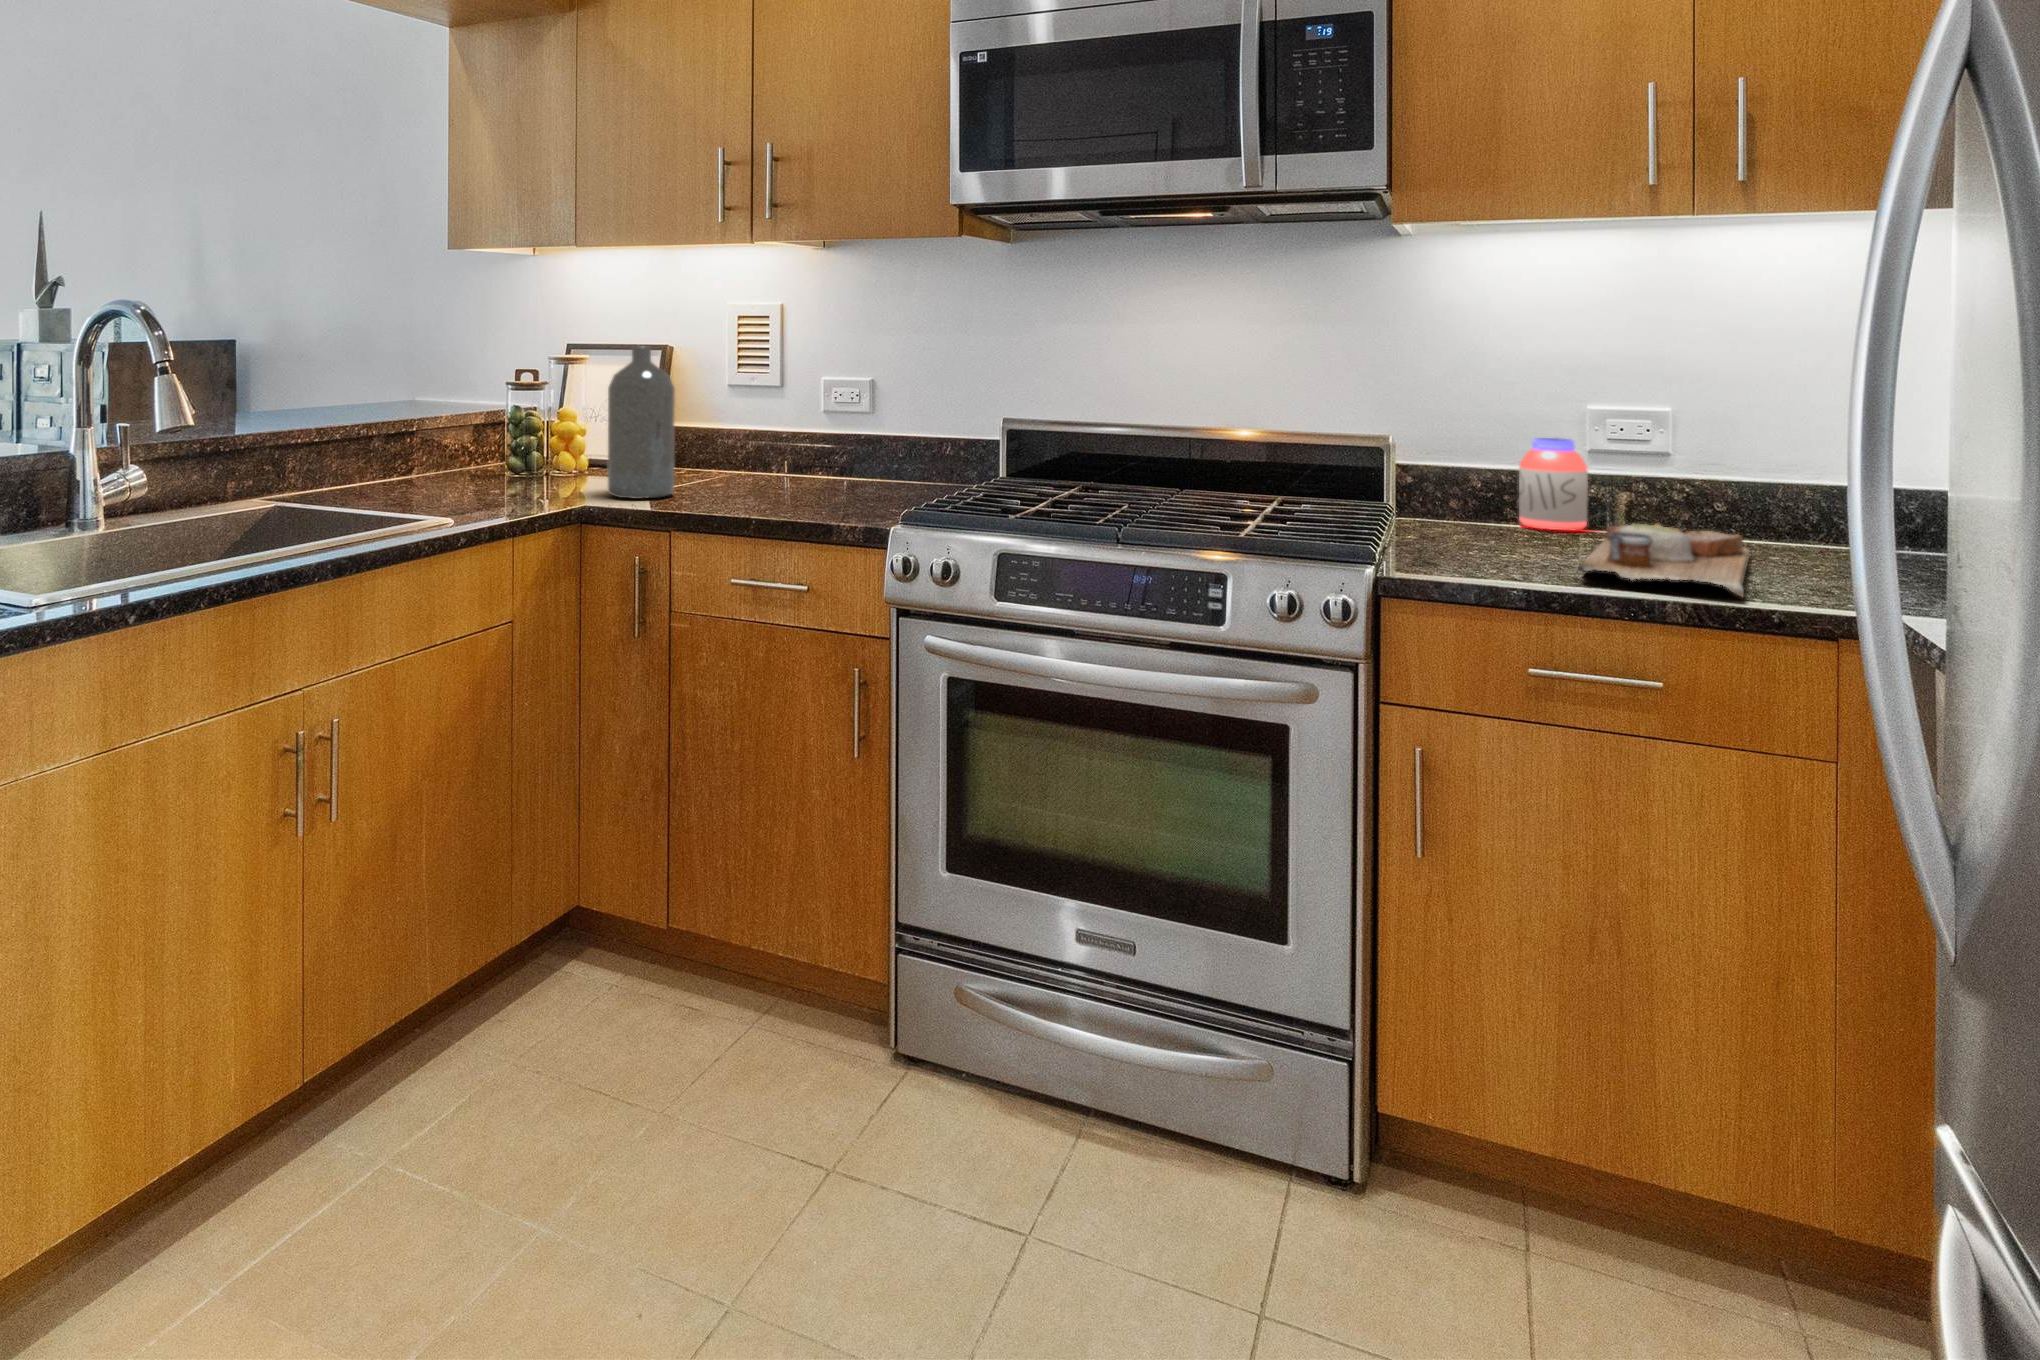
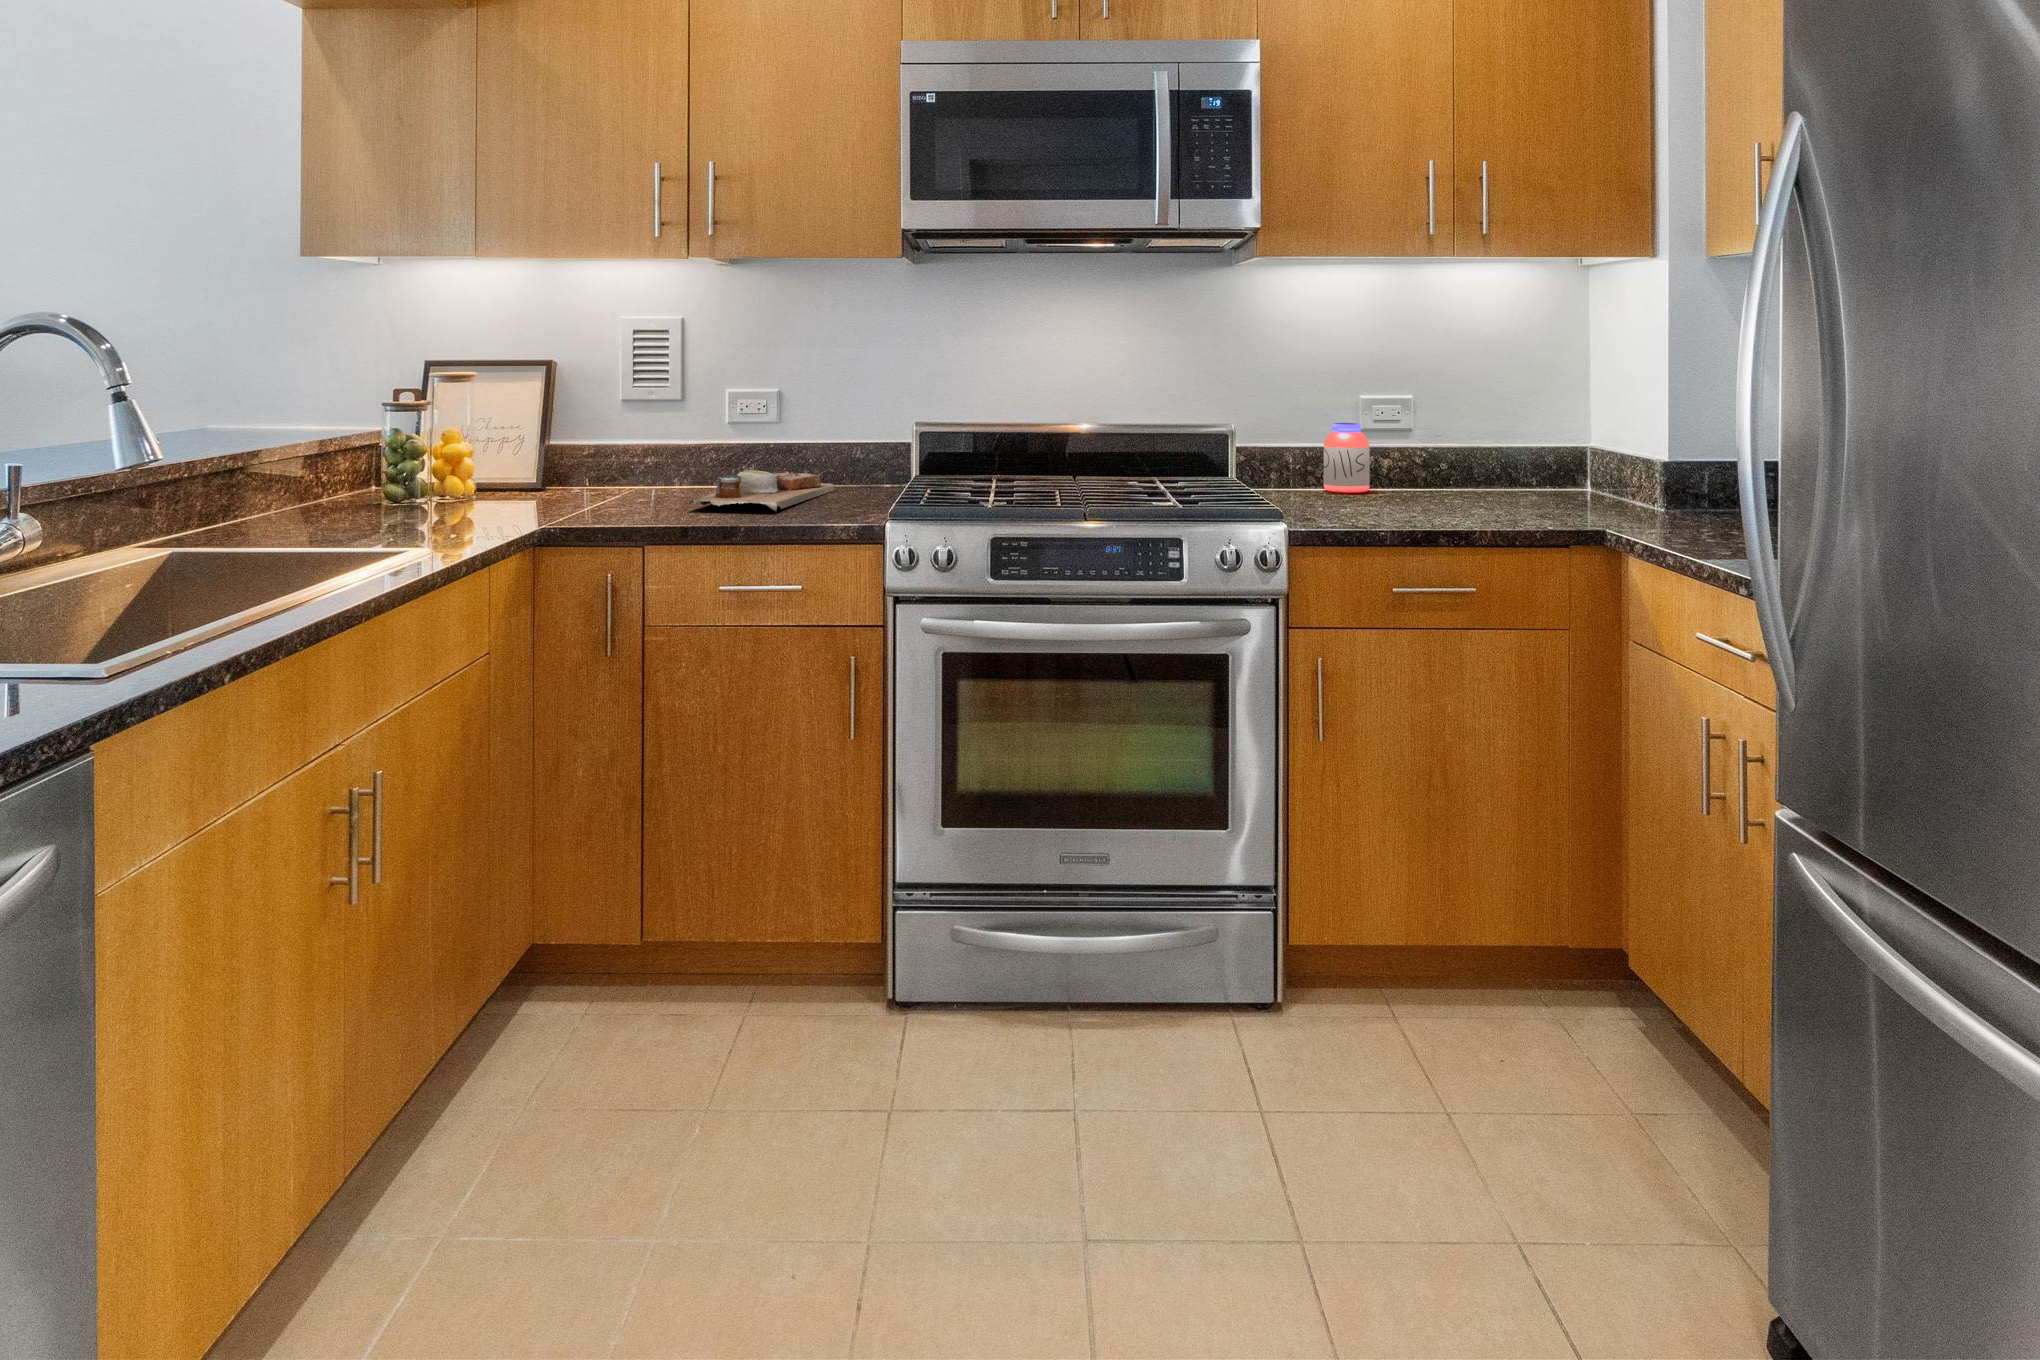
bottle: present [608,346,675,499] -> none [546,362,617,518]
cutting board: present [1577,524,1750,597] -> present [689,470,834,511]

